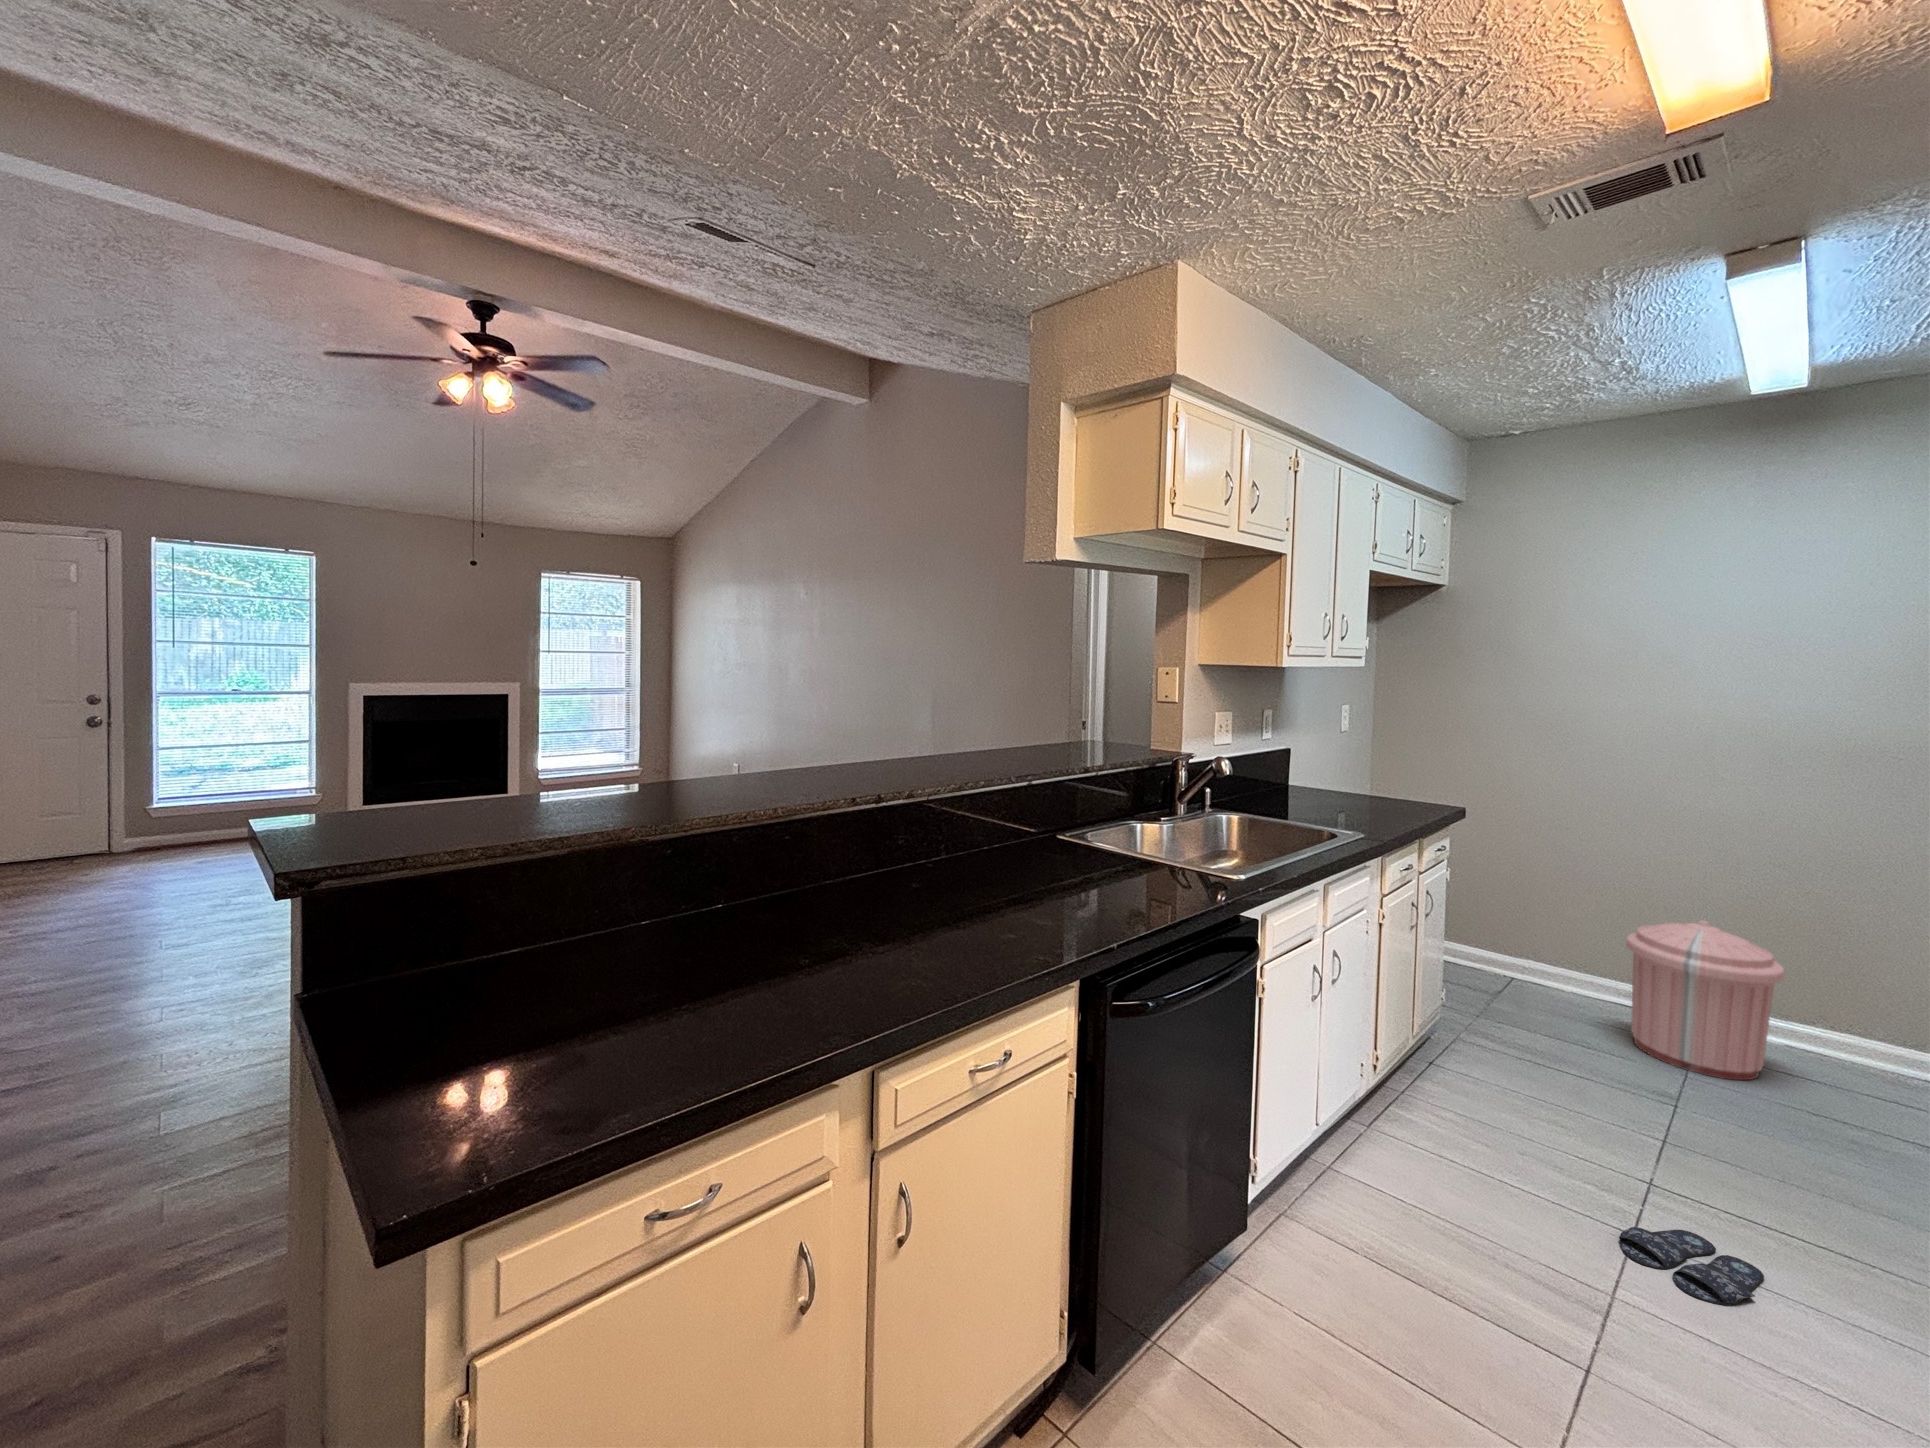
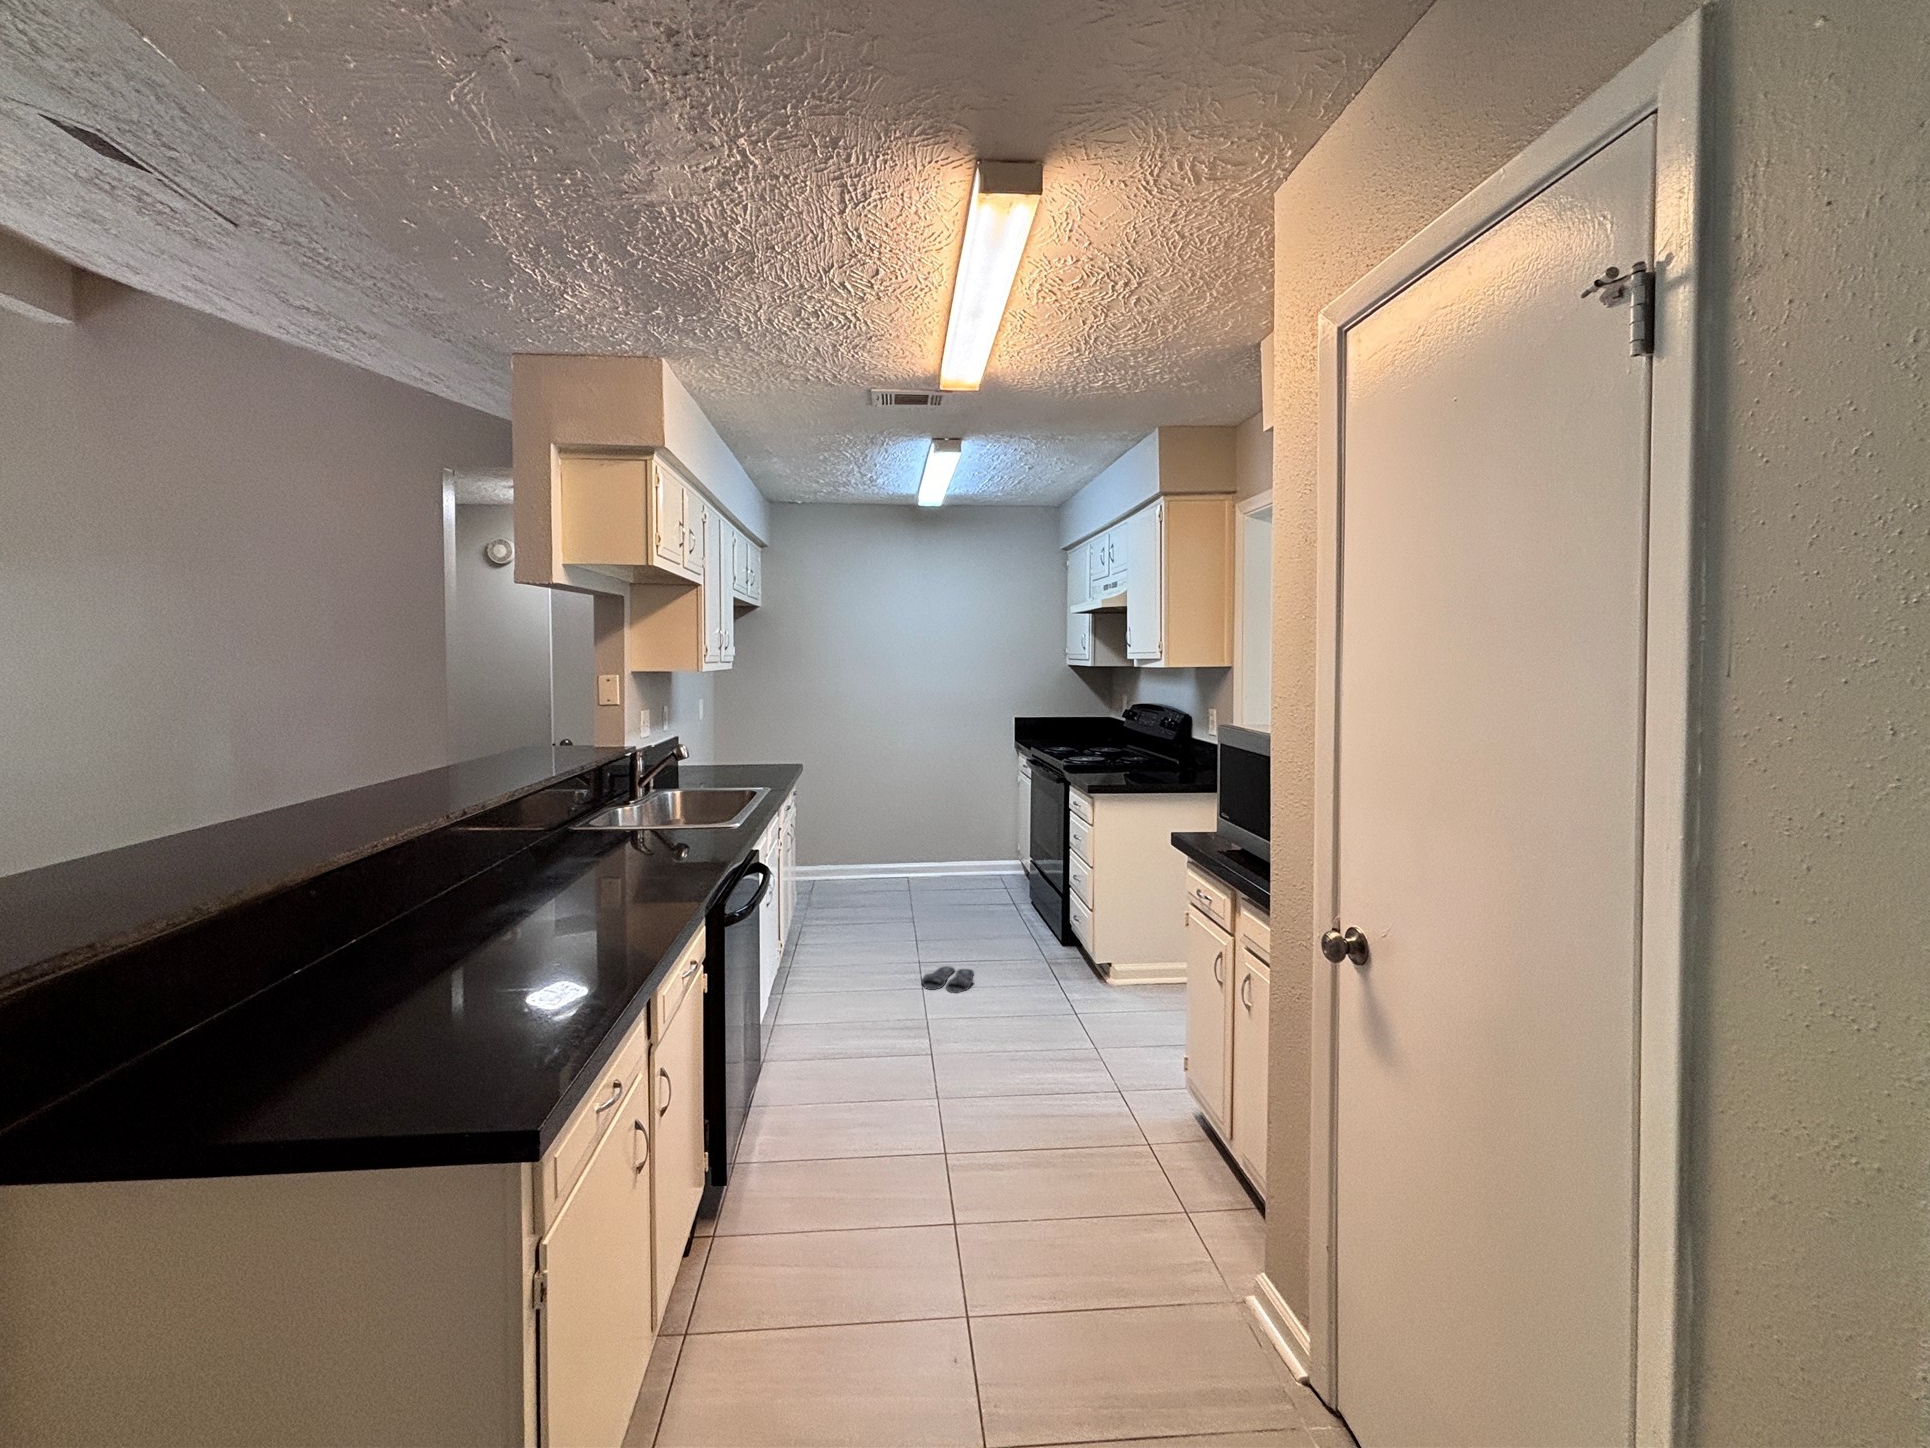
trash can: present [1626,920,1784,1080] -> none [879,806,944,894]

